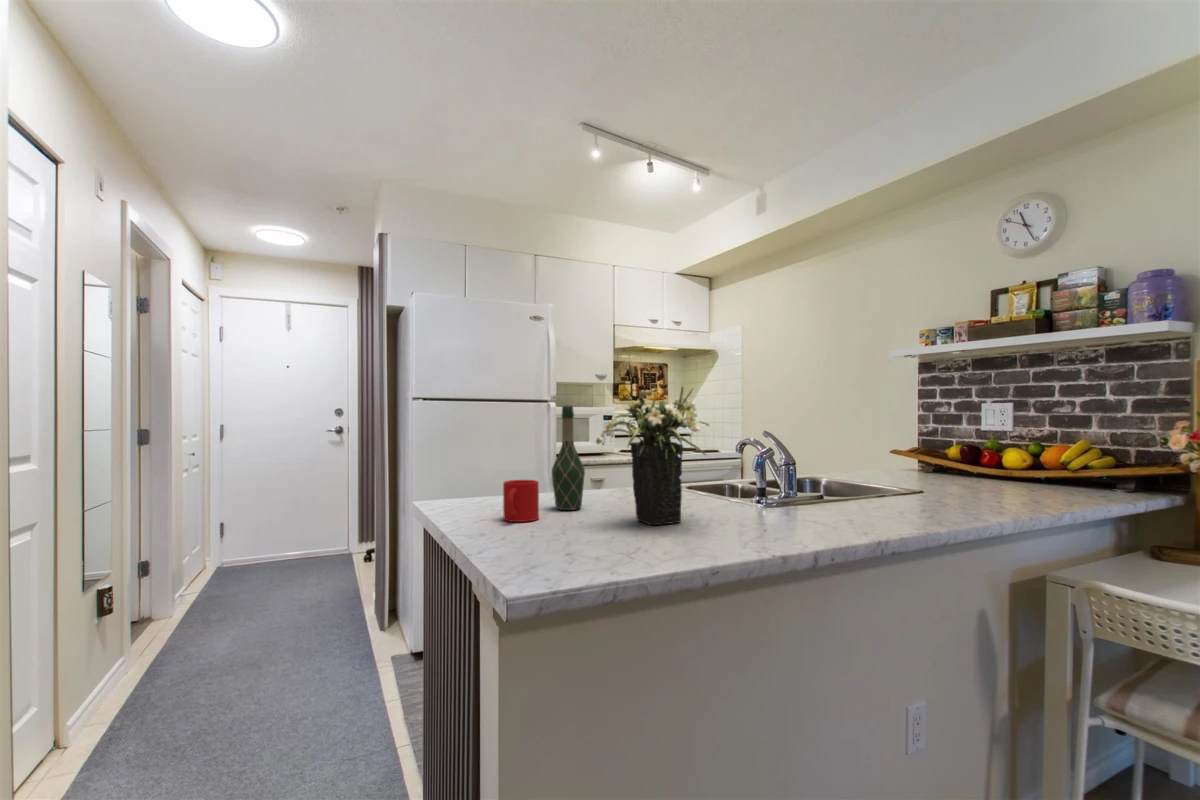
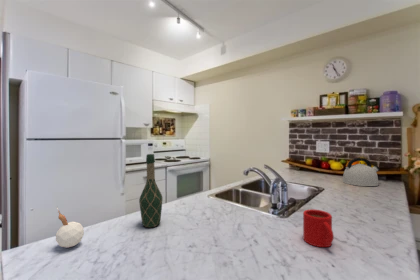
flower arrangement: present [596,387,709,525] -> none [183,144,268,244]
kettle: none [1008,433,1101,496] -> present [343,158,380,186]
candle: none [451,464,481,516] -> present [56,207,84,248]
mug: present [503,480,539,522] -> present [303,209,334,247]

